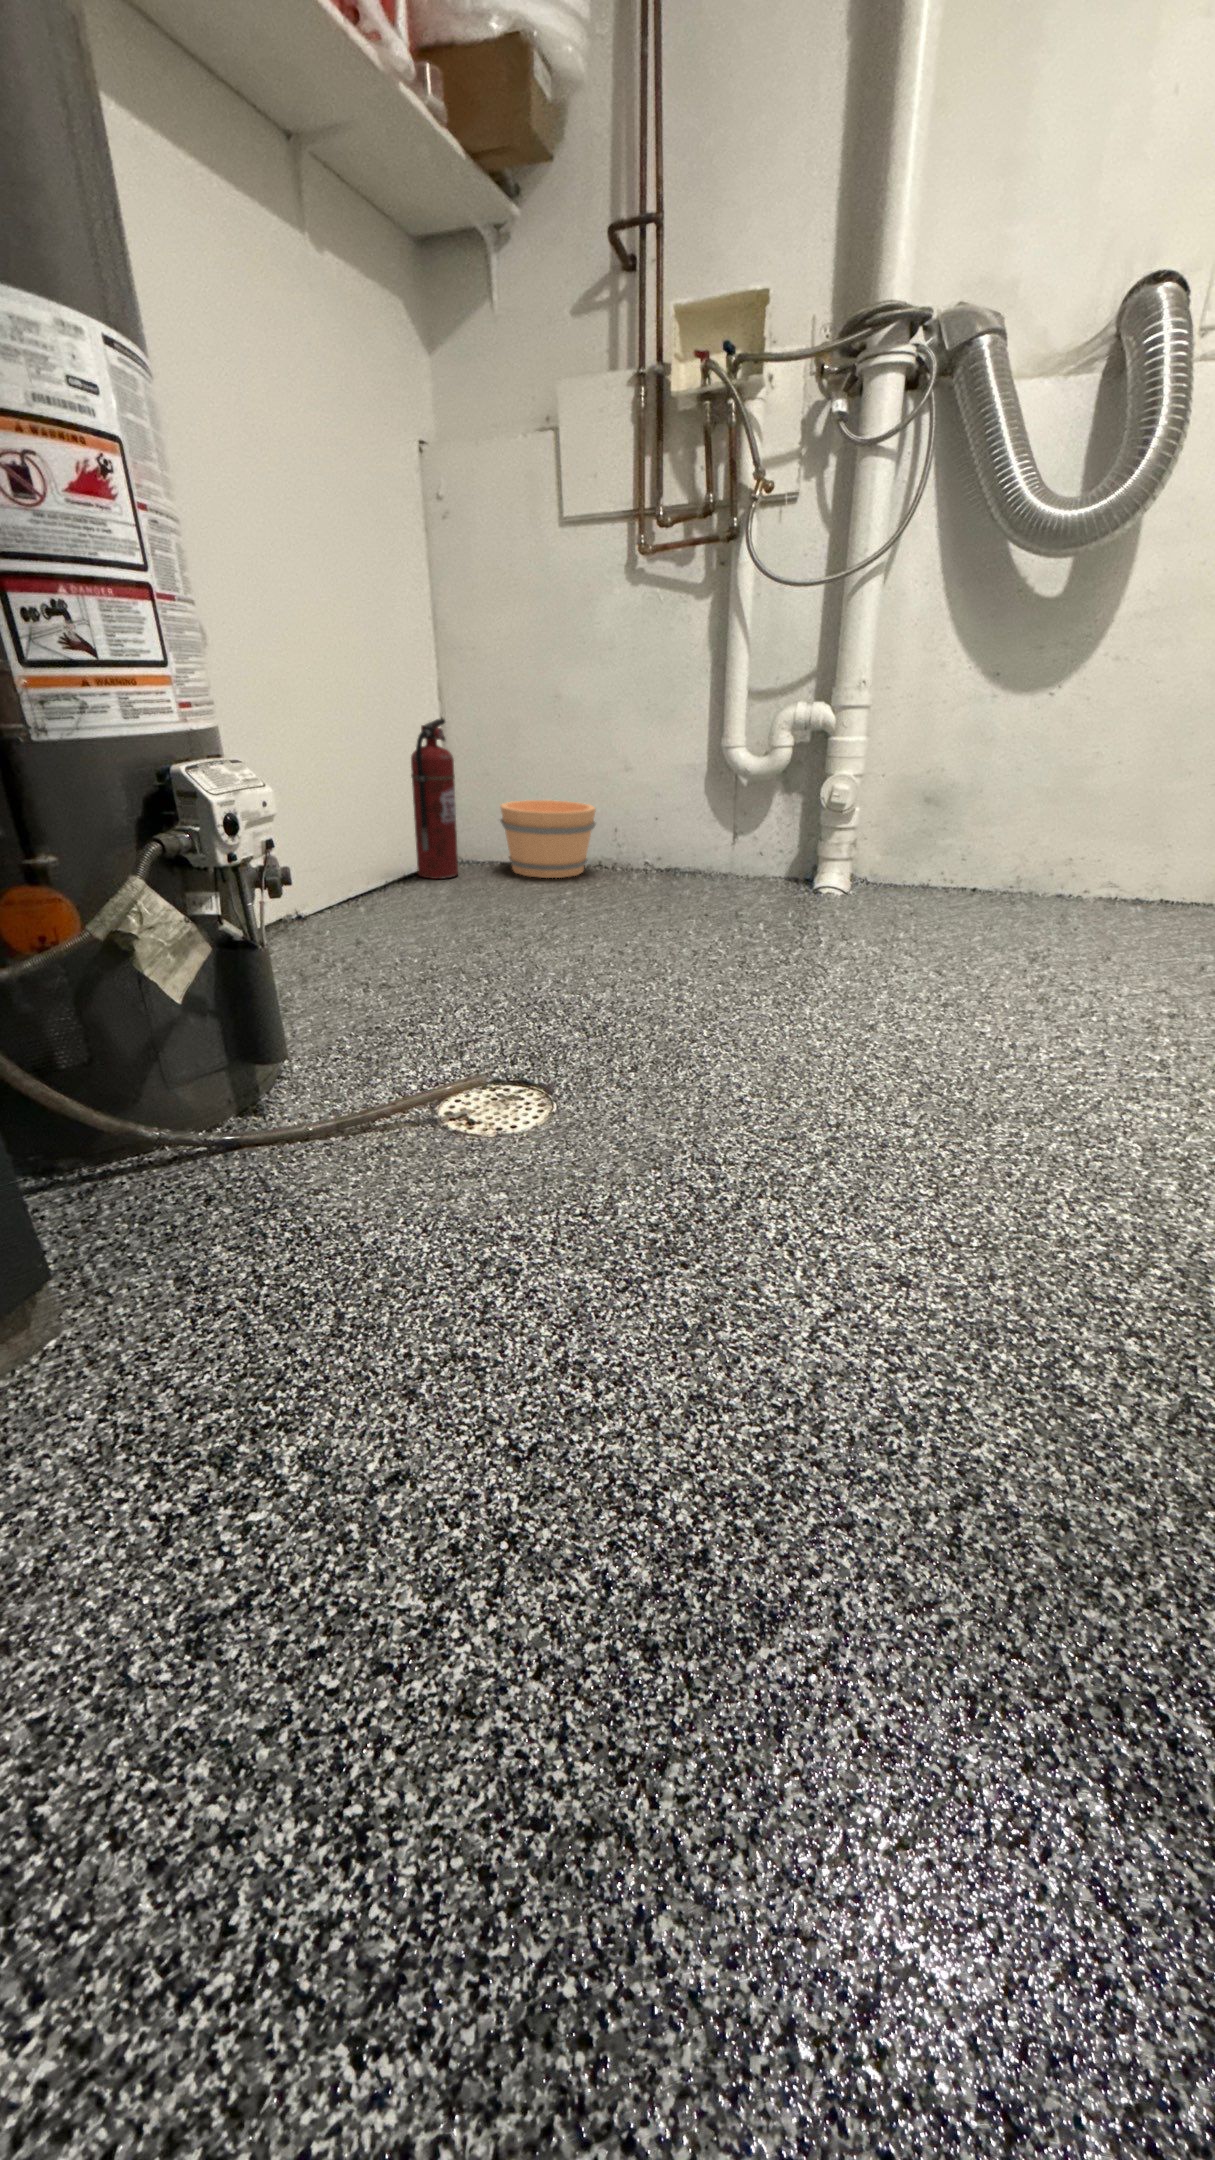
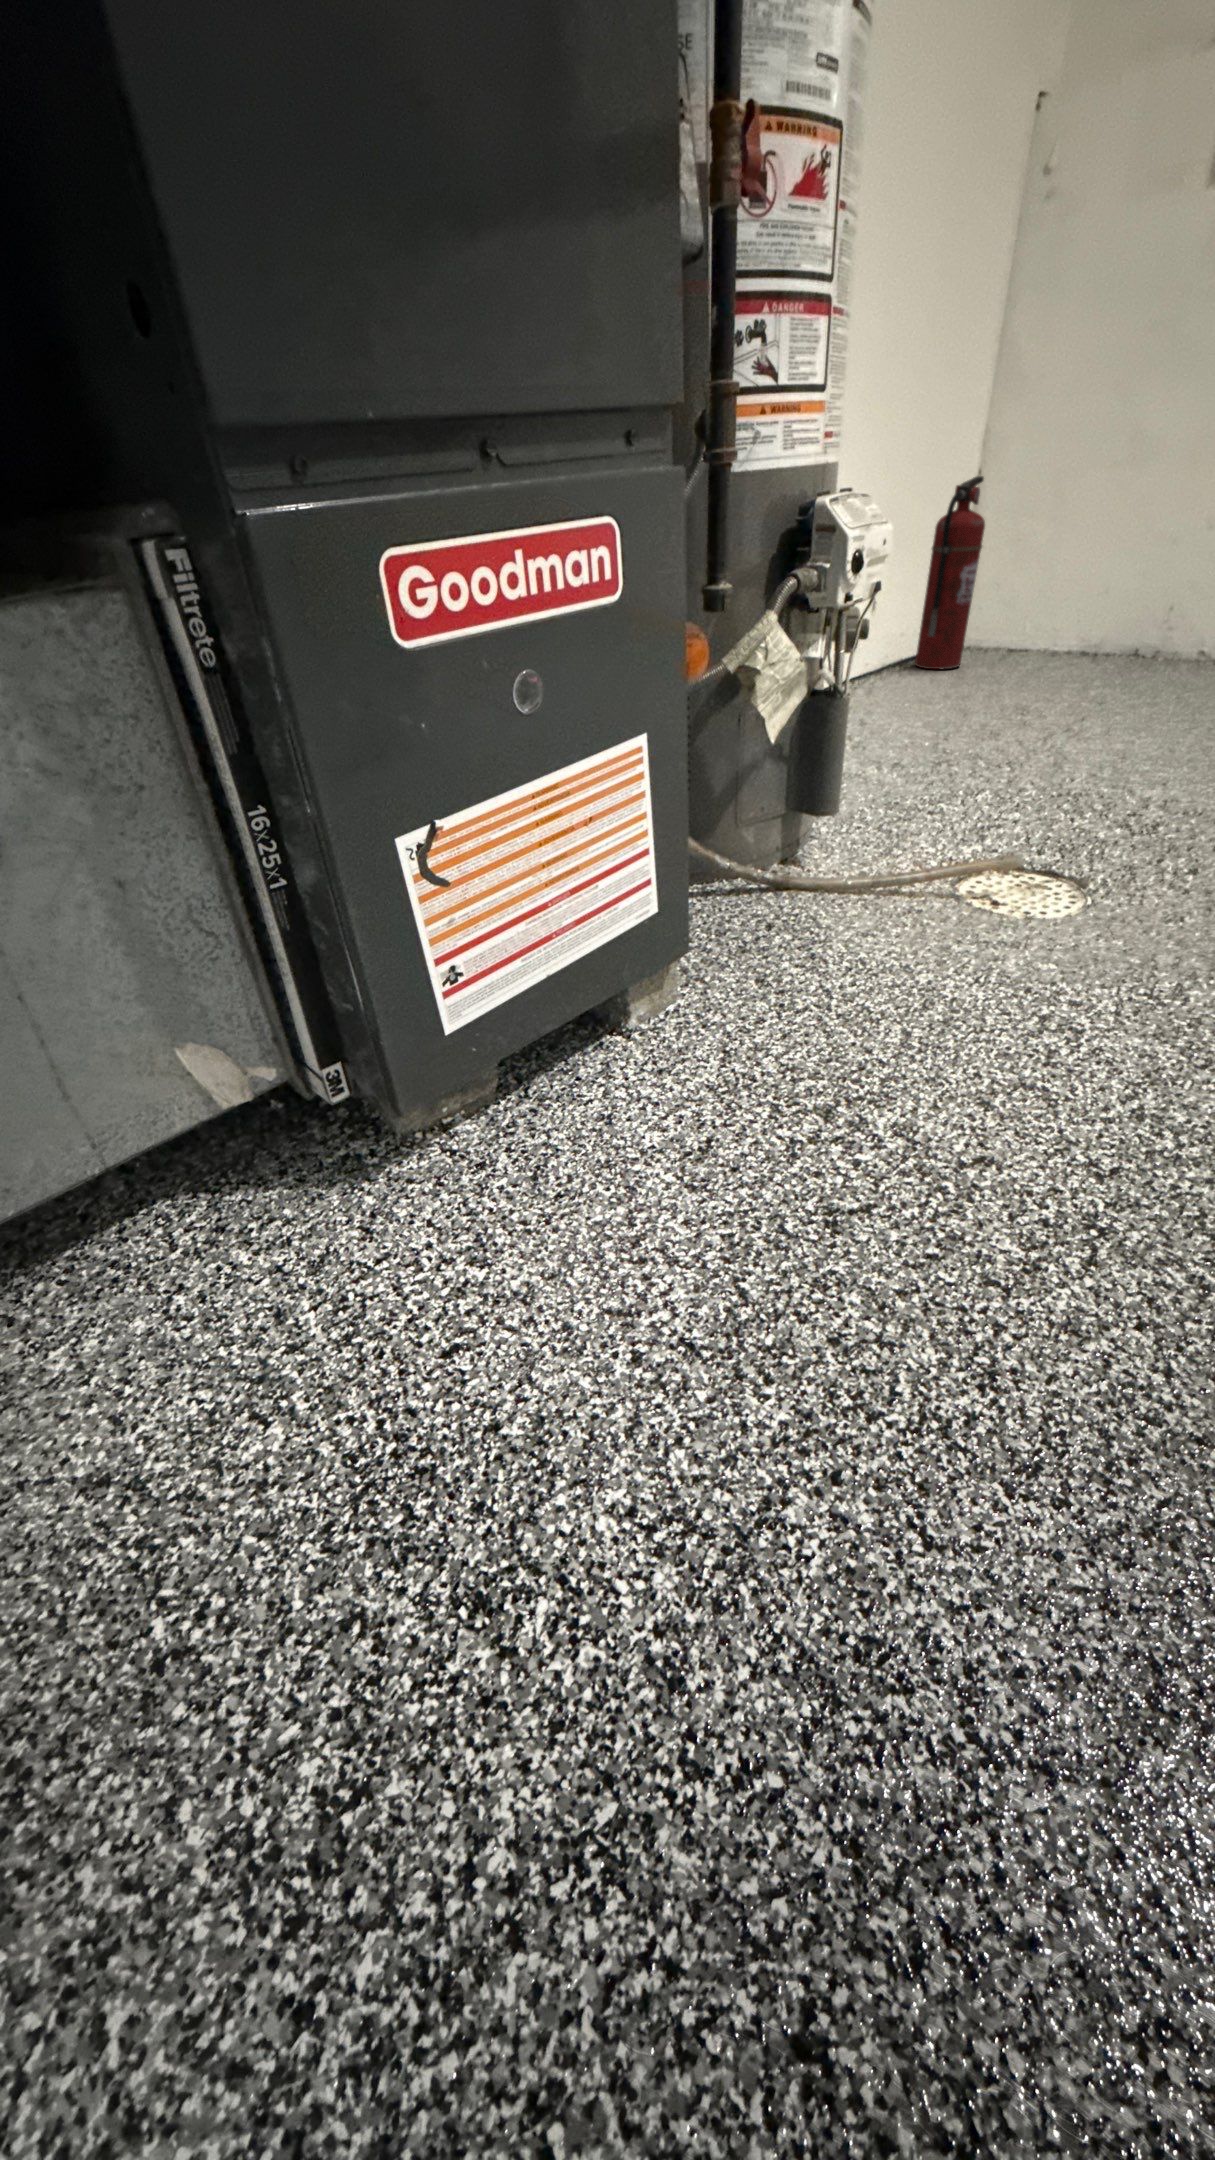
bucket: present [500,800,596,878] -> none [1020,576,1149,670]

